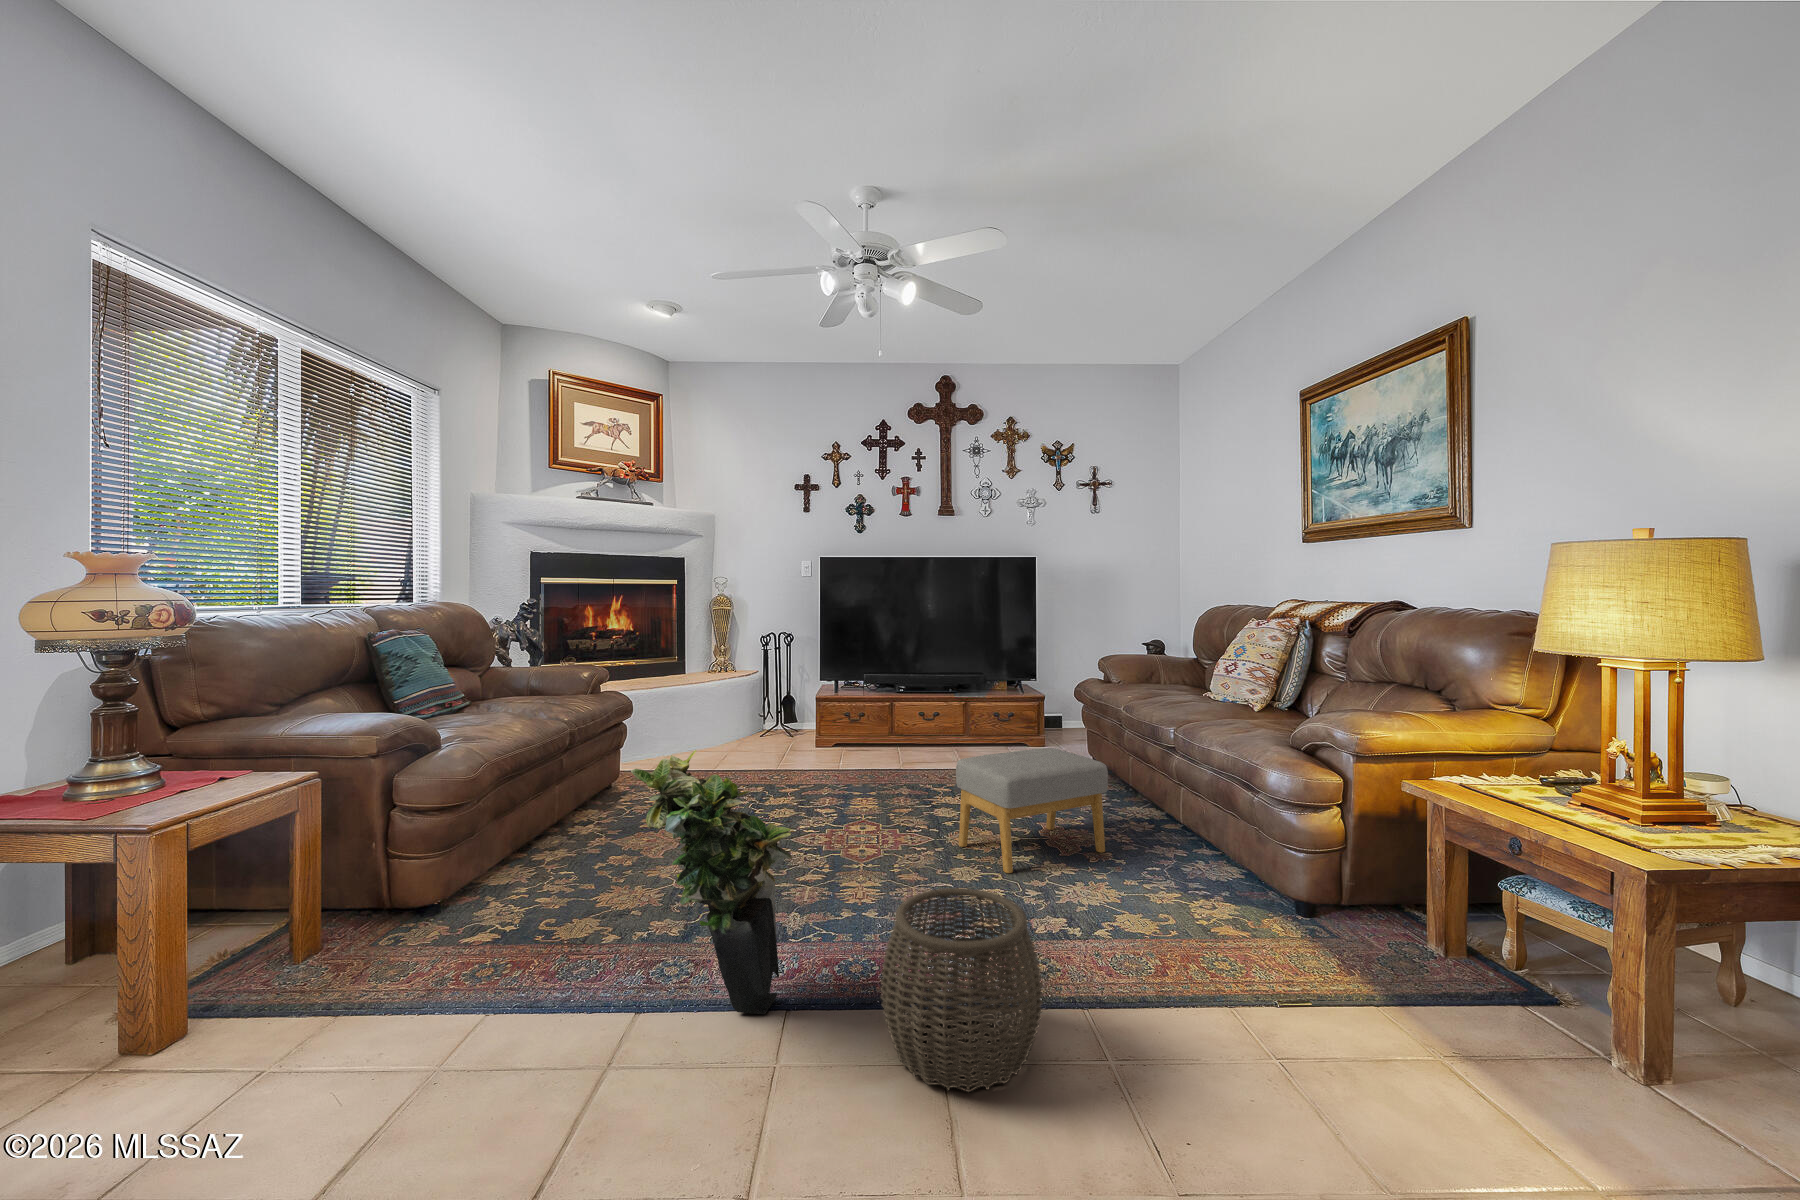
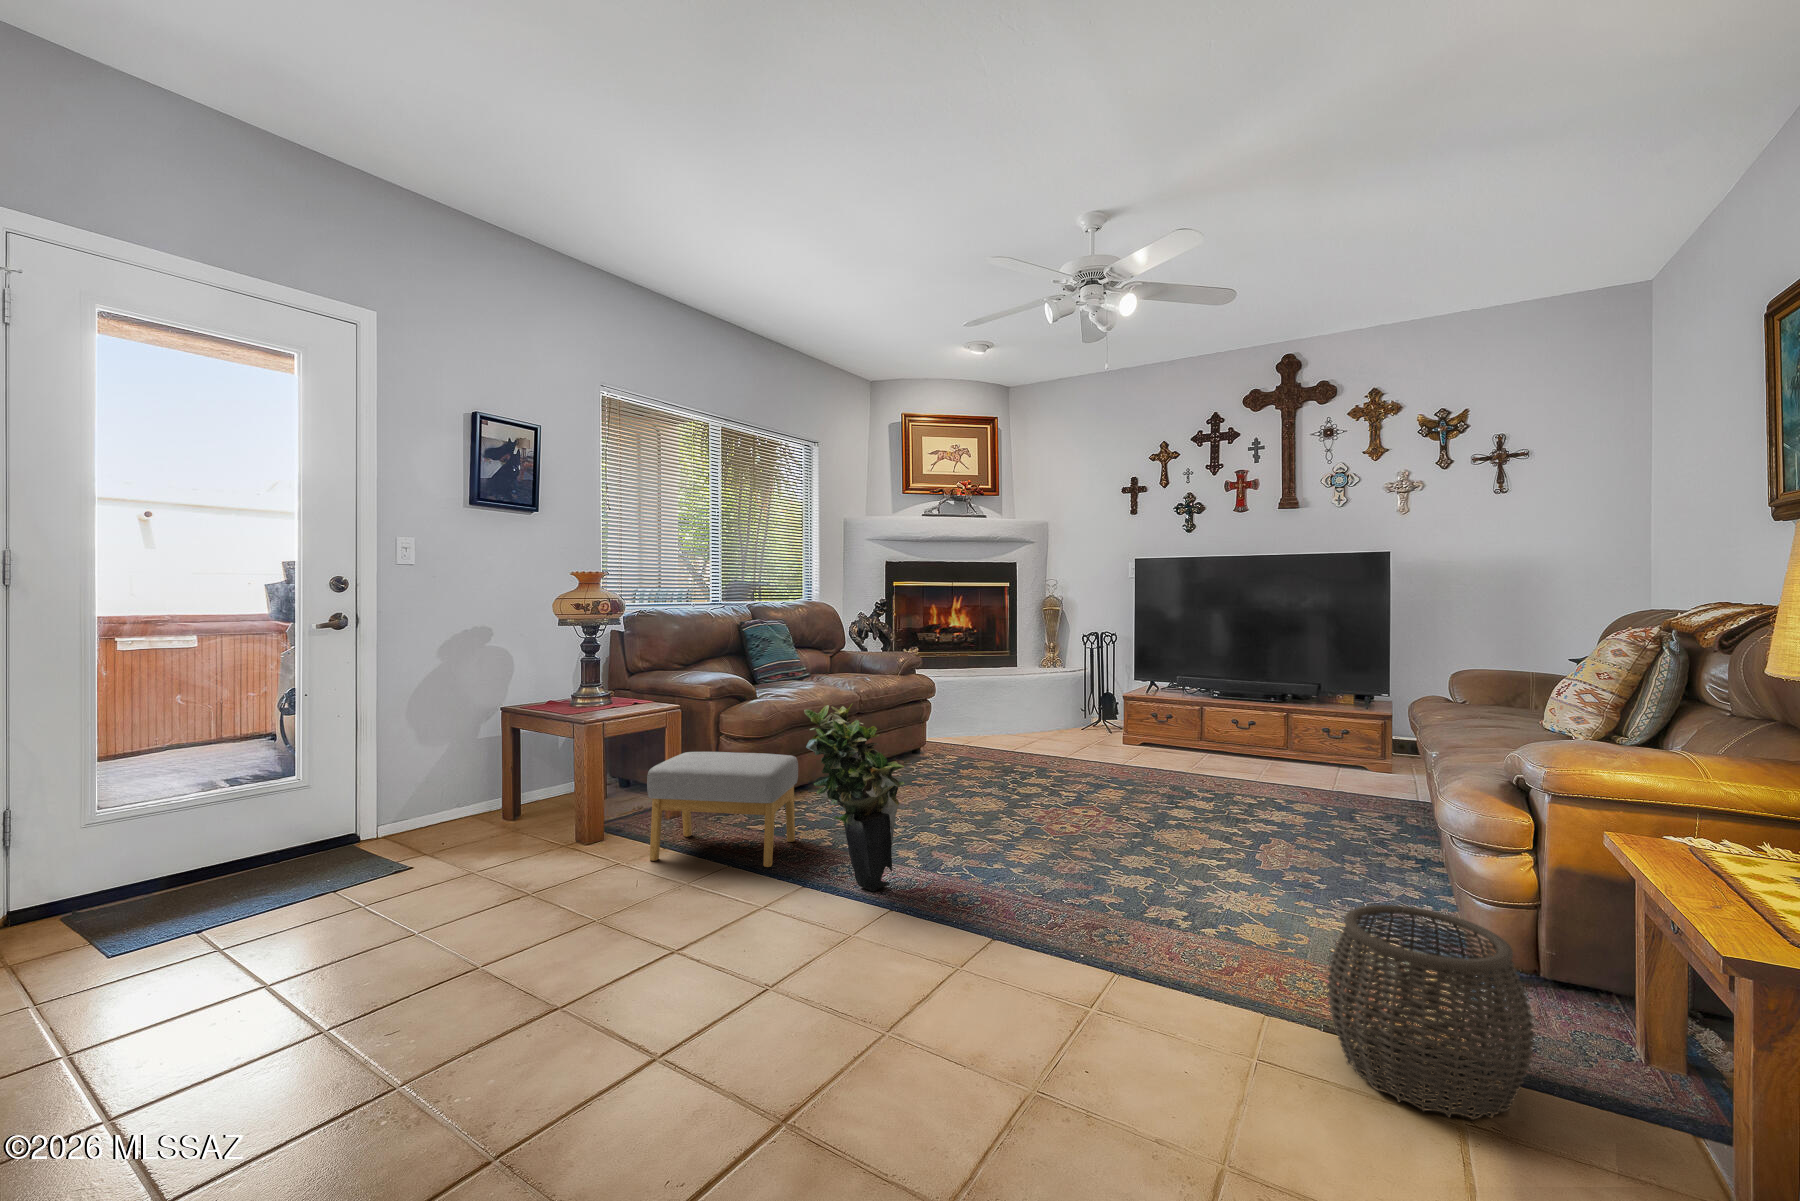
footstool: present [956,748,1108,873] -> present [647,752,798,867]
woven basket: present [880,888,1043,1092] -> present [1326,905,1535,1120]

